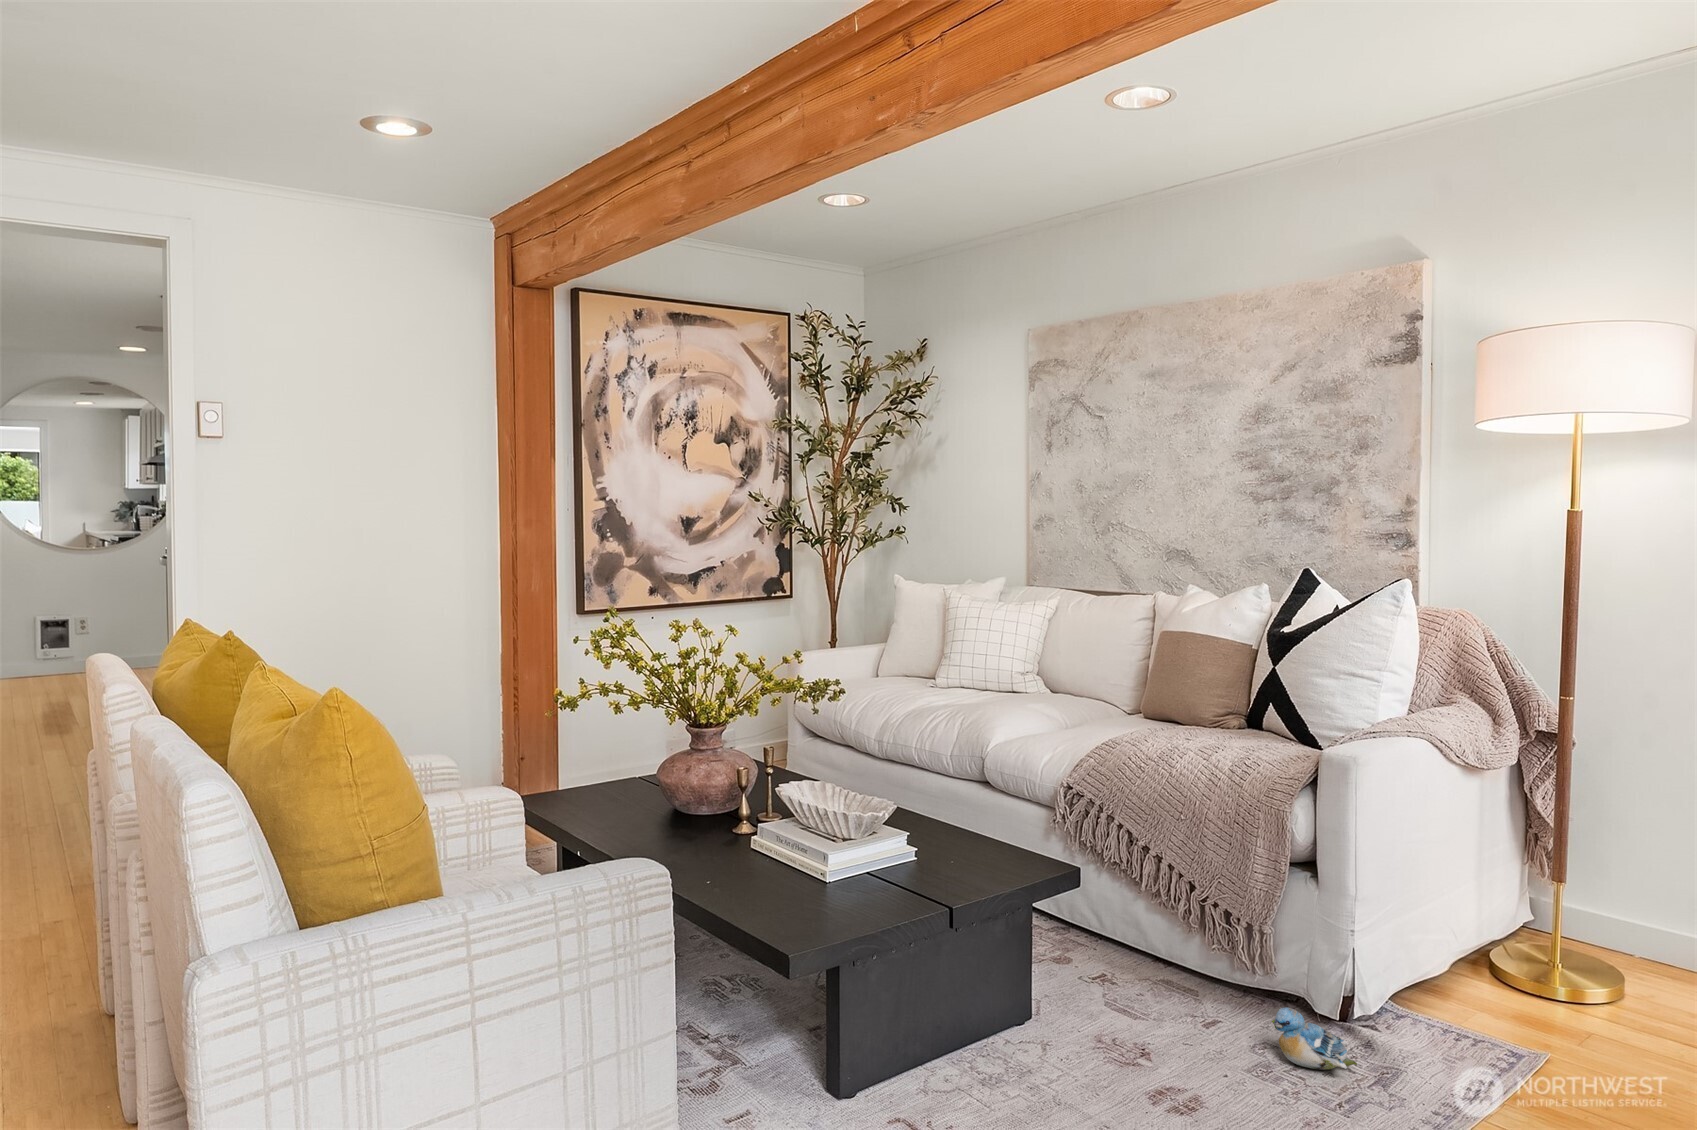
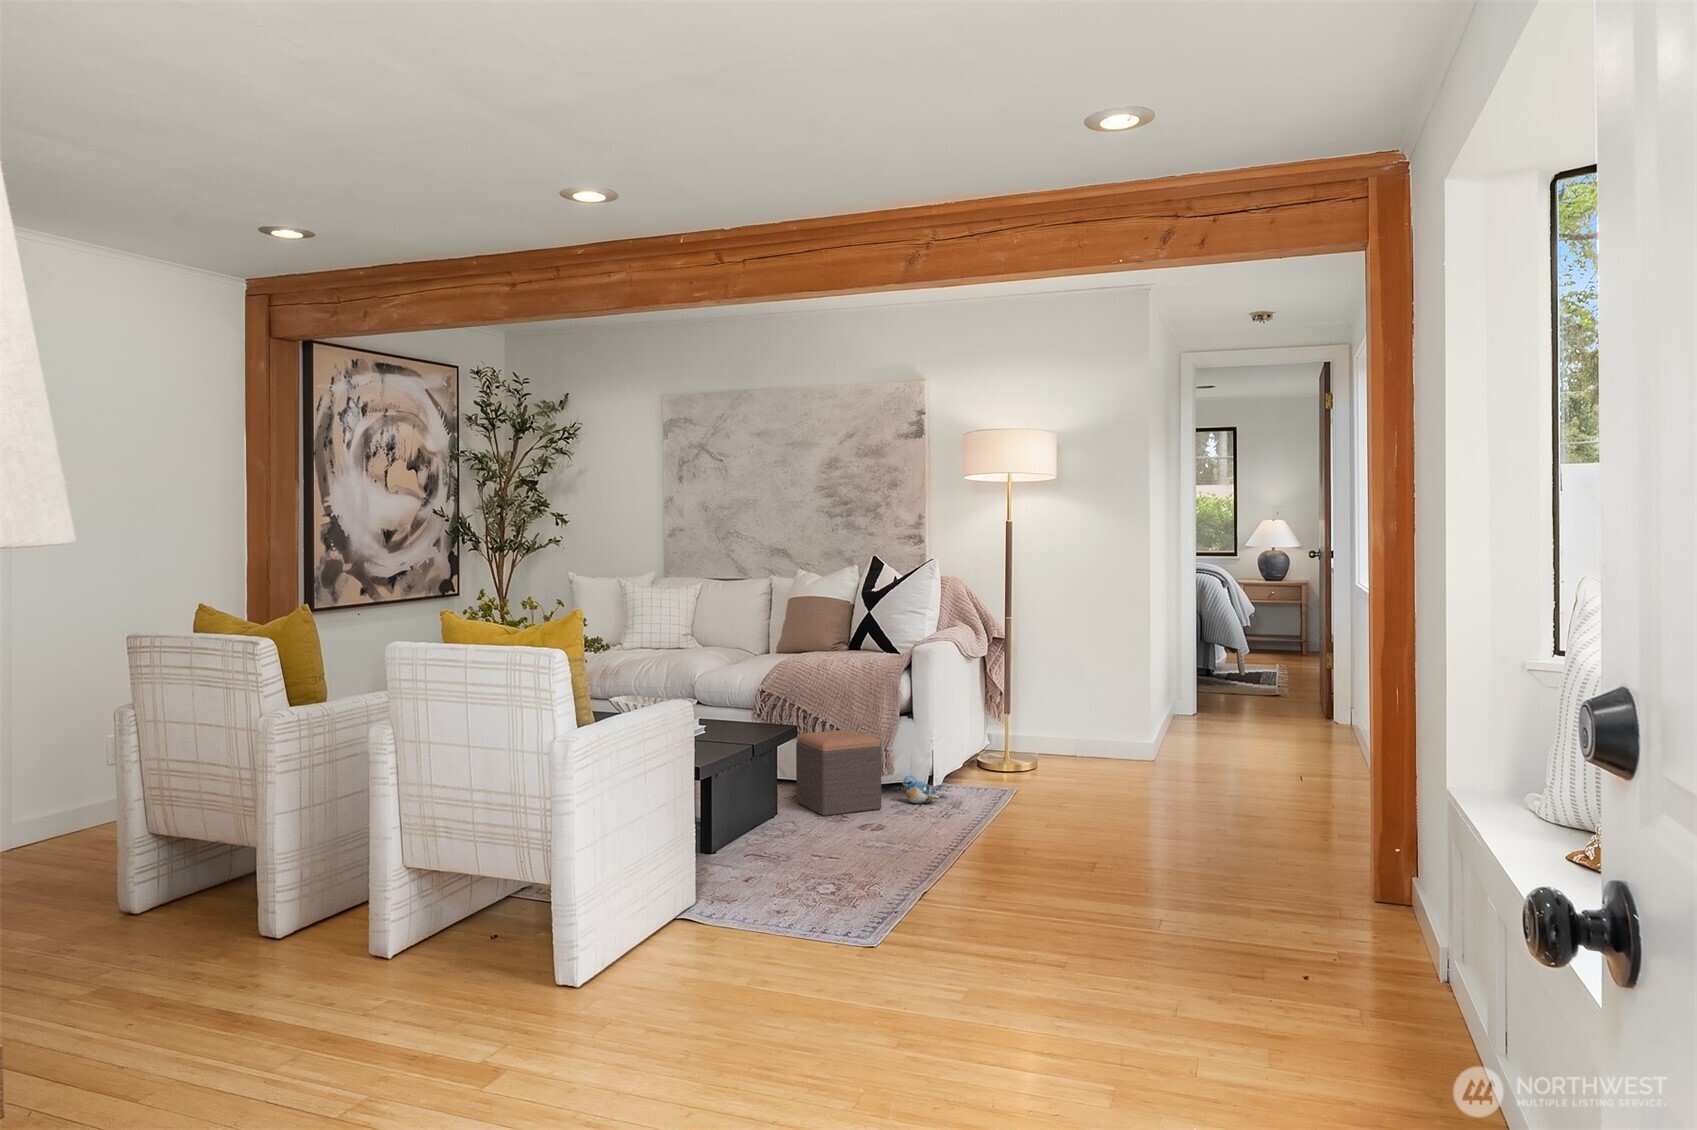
footstool: none [1072,890,1220,1068] -> present [796,729,881,816]

